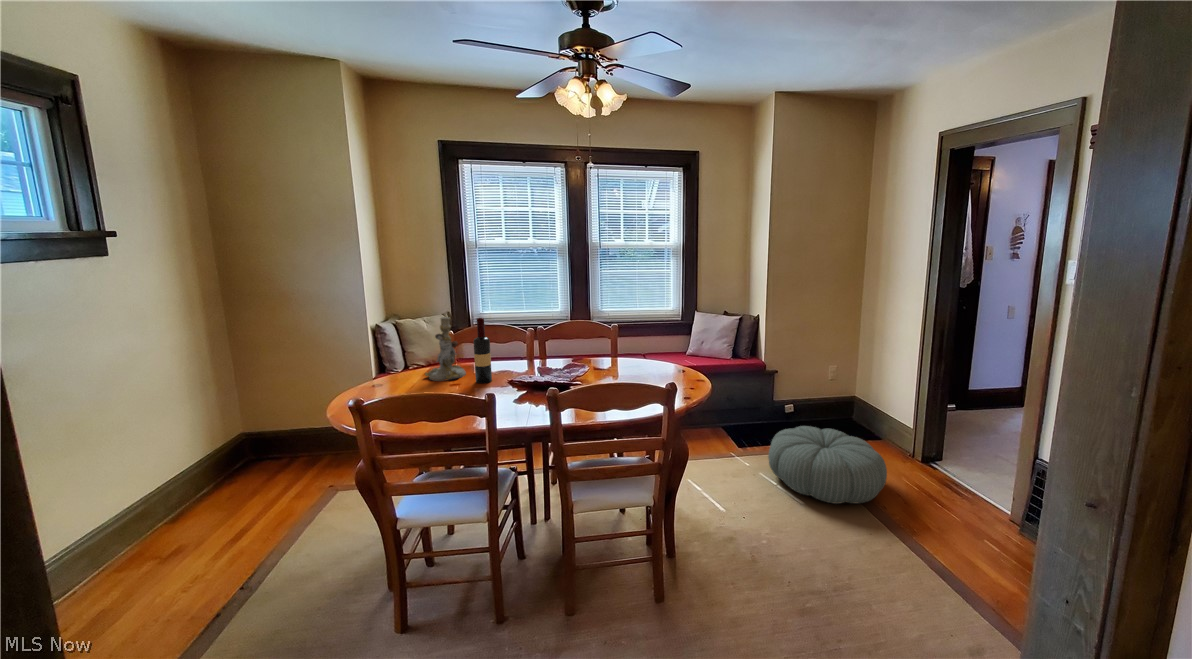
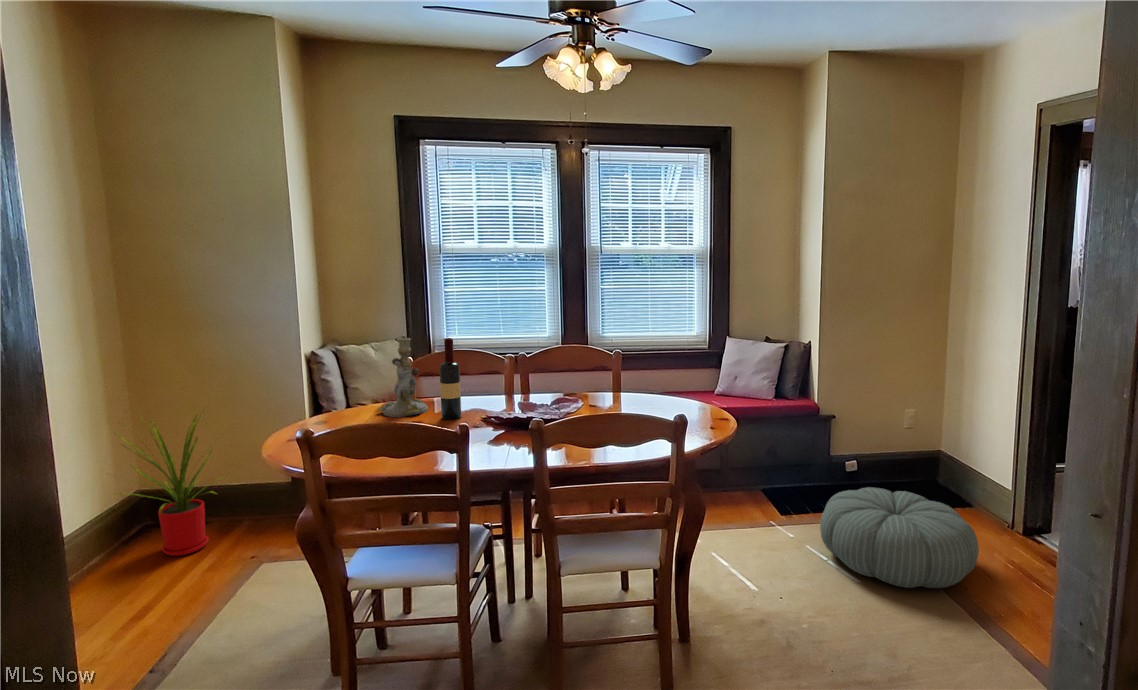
house plant: none [200,370,313,491] -> present [114,414,216,556]

